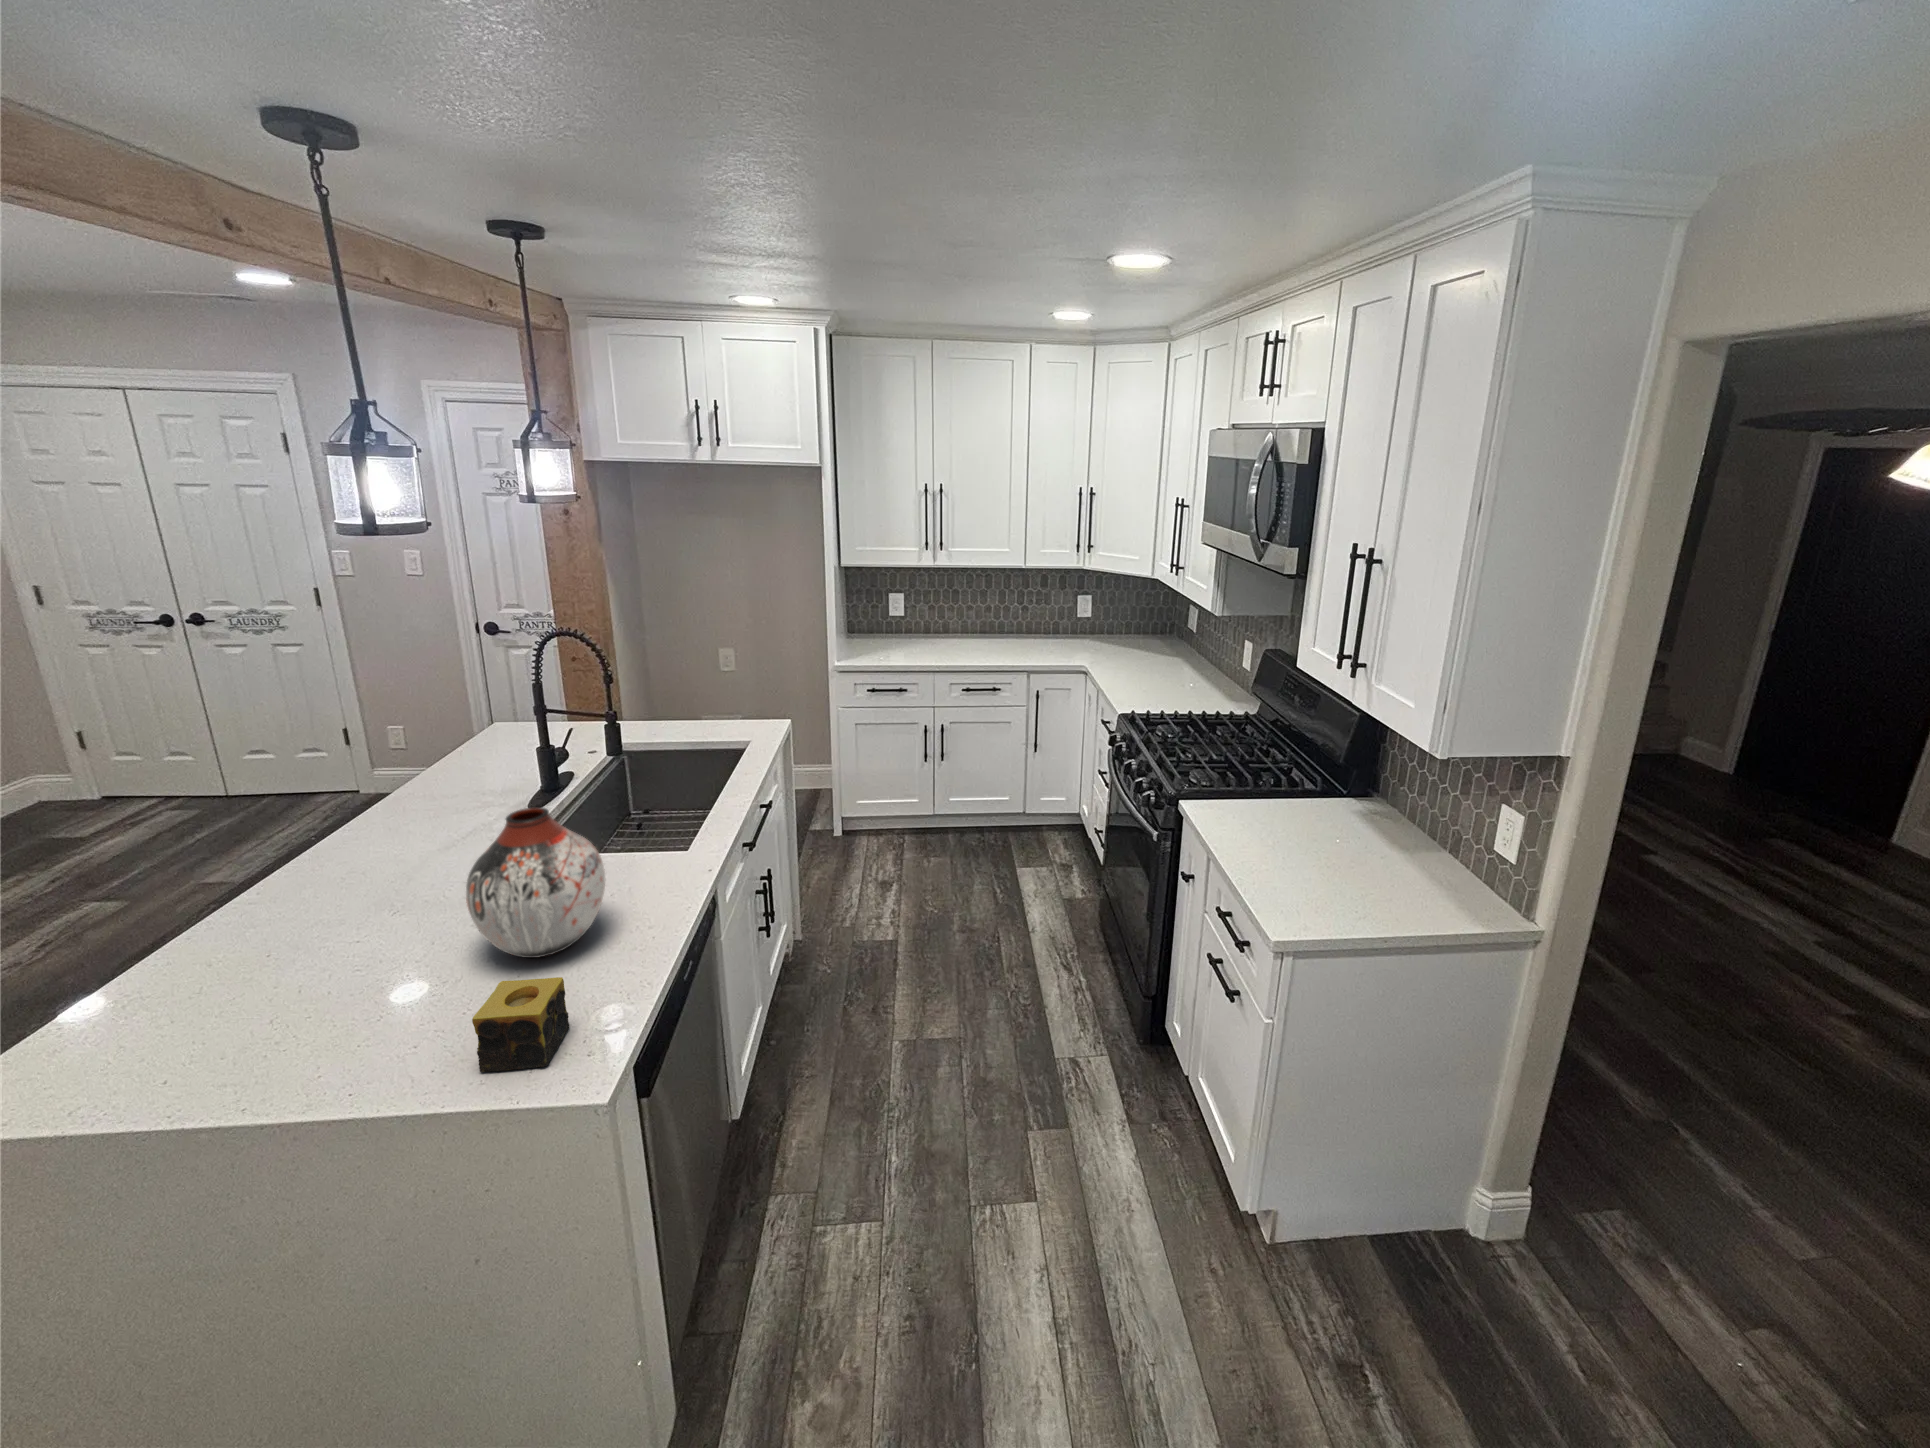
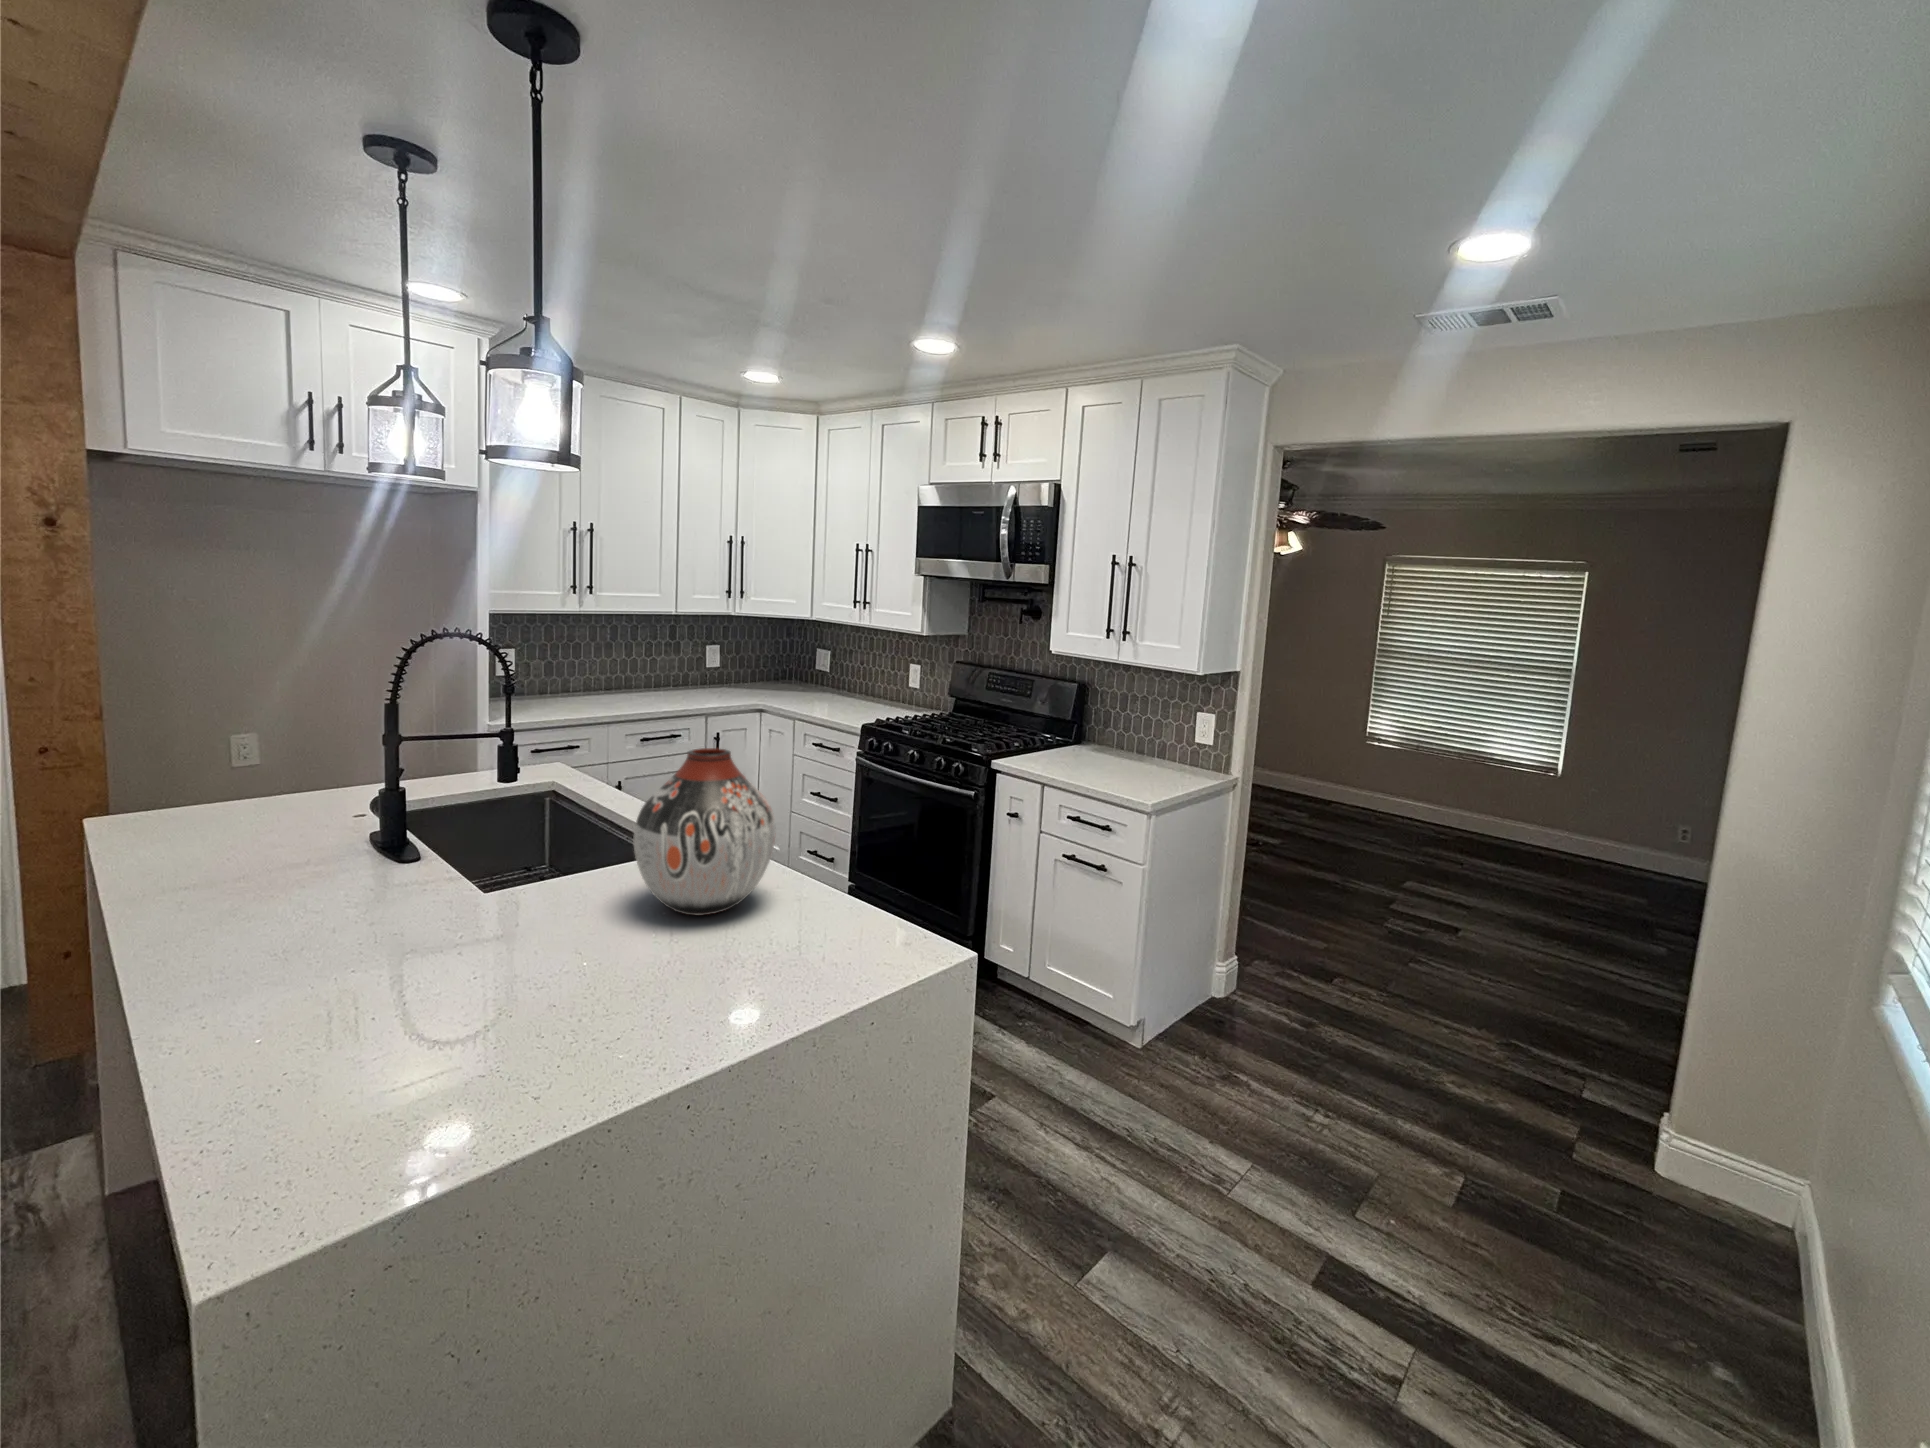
candle: present [472,977,570,1072] -> none [815,873,902,963]

